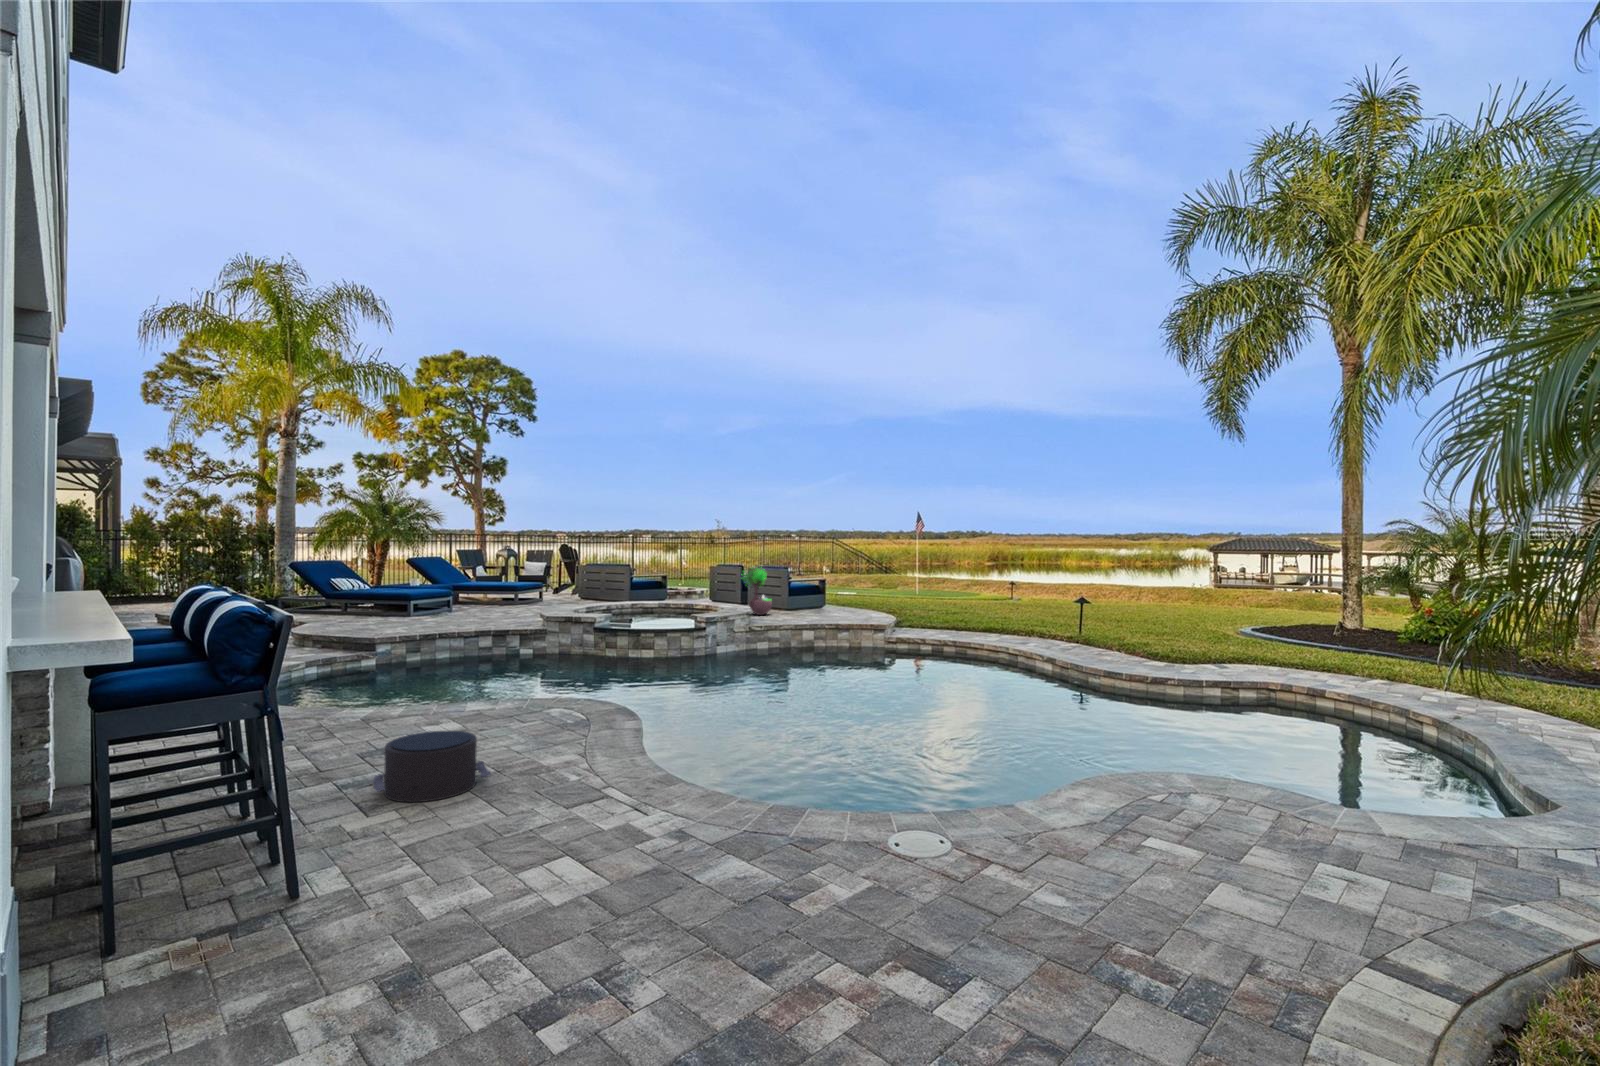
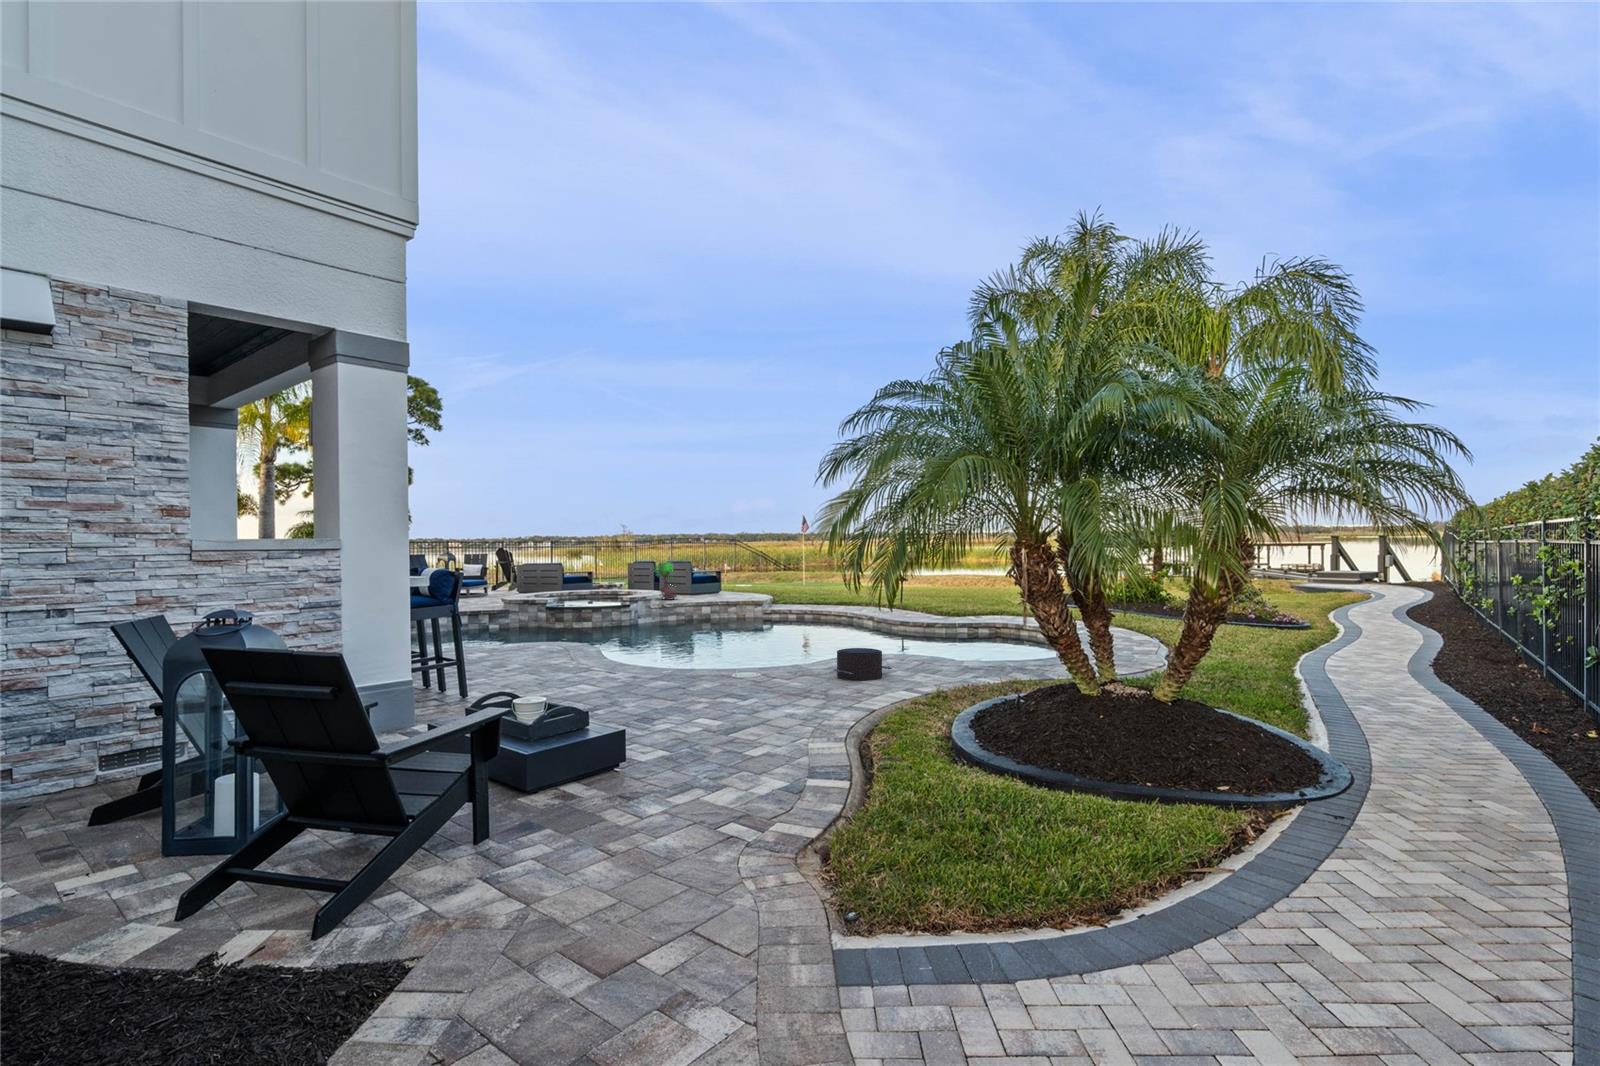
pouf: present [373,731,490,802] -> present [834,648,892,680]

